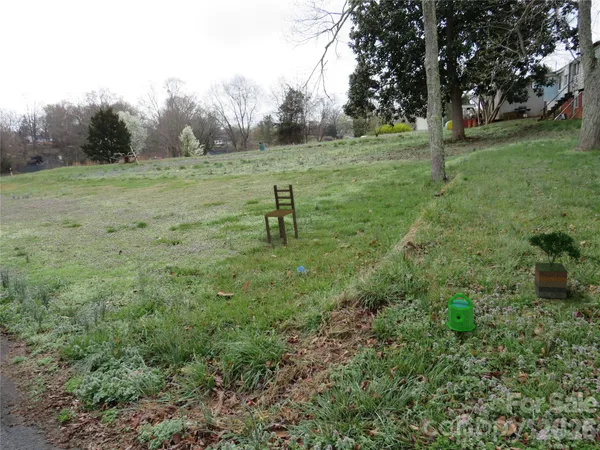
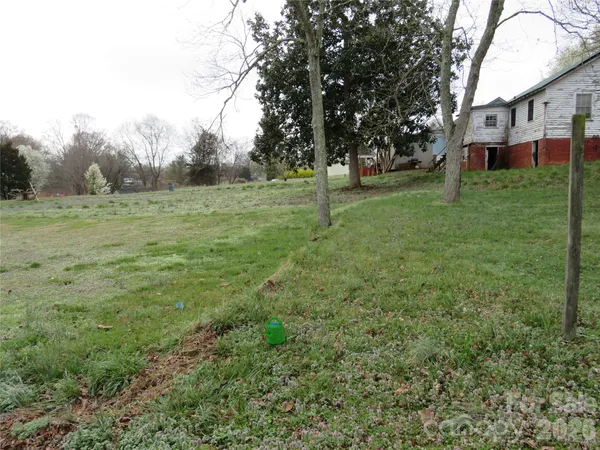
chair: present [264,185,298,245] -> none [154,231,186,284]
potted tree: present [529,232,581,298] -> none [330,272,361,320]

